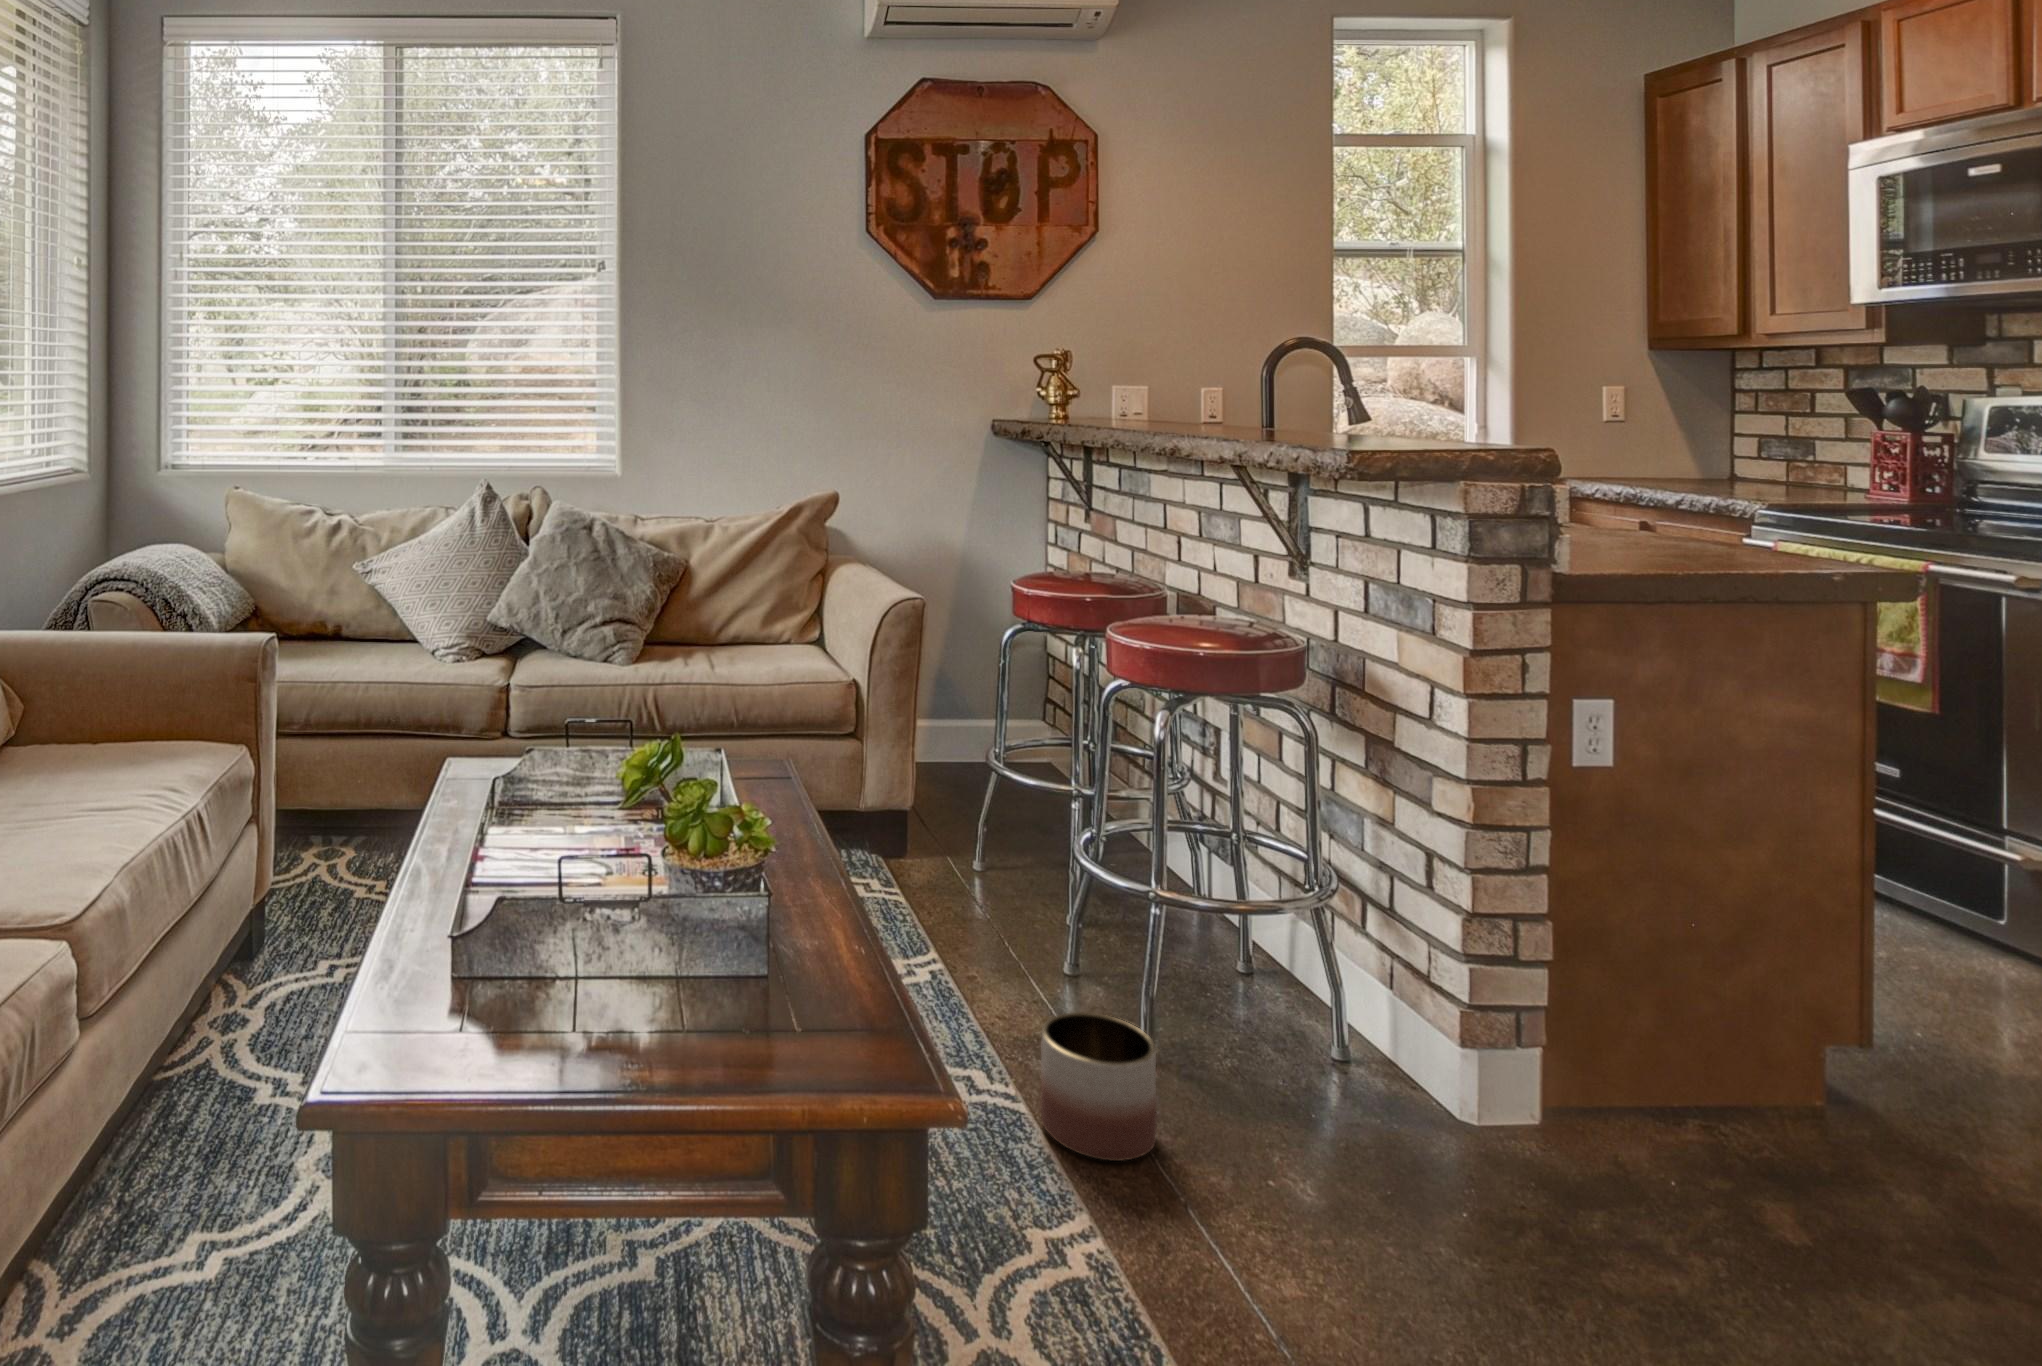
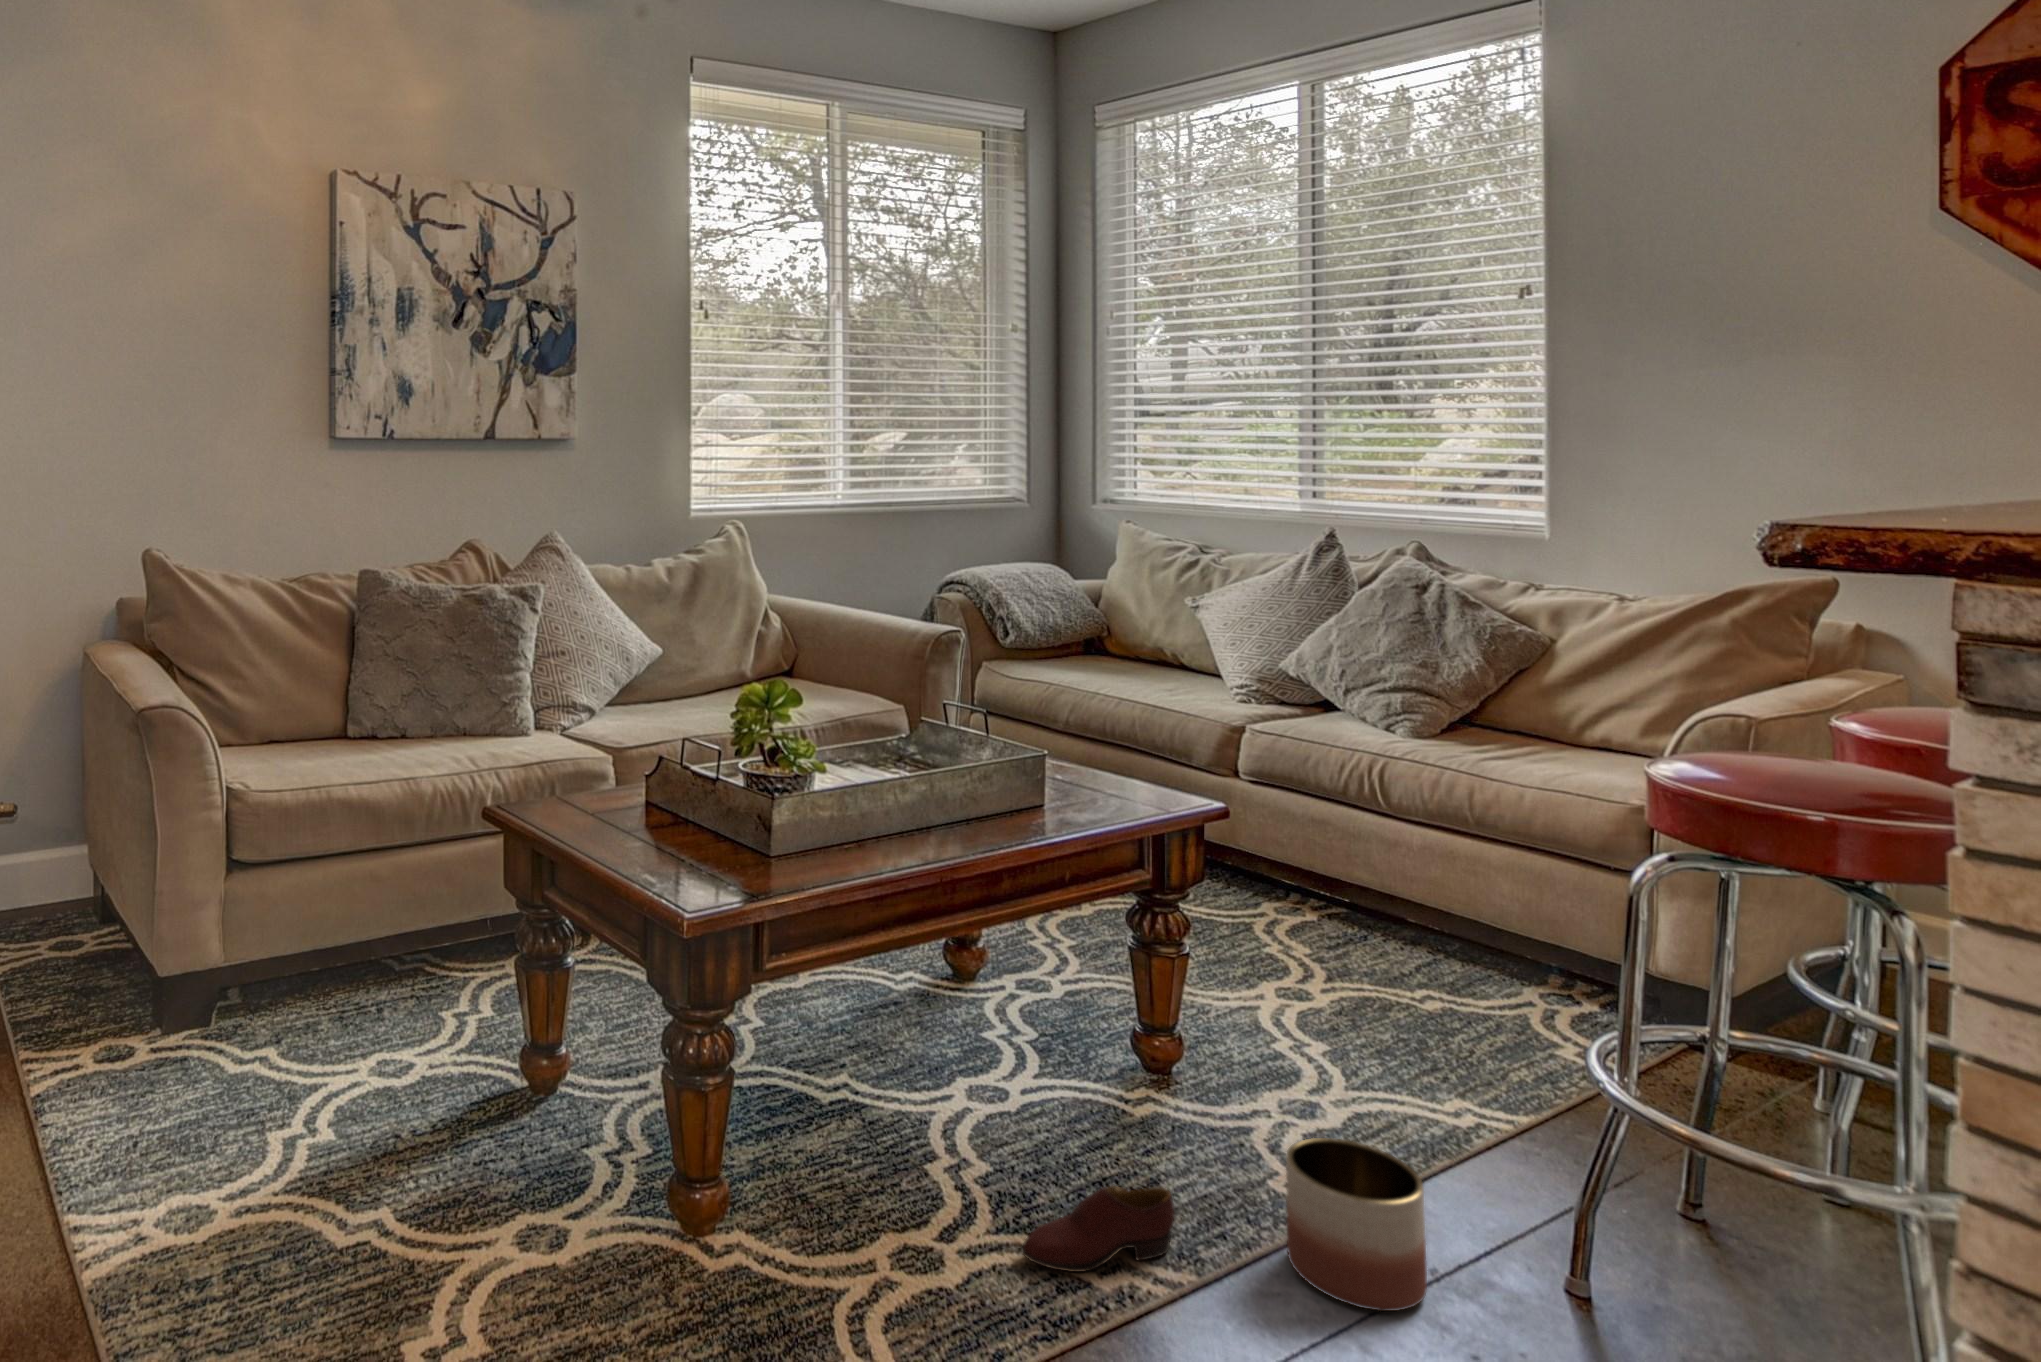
shoe: none [983,1142,1042,1295] -> present [1022,1186,1175,1272]

